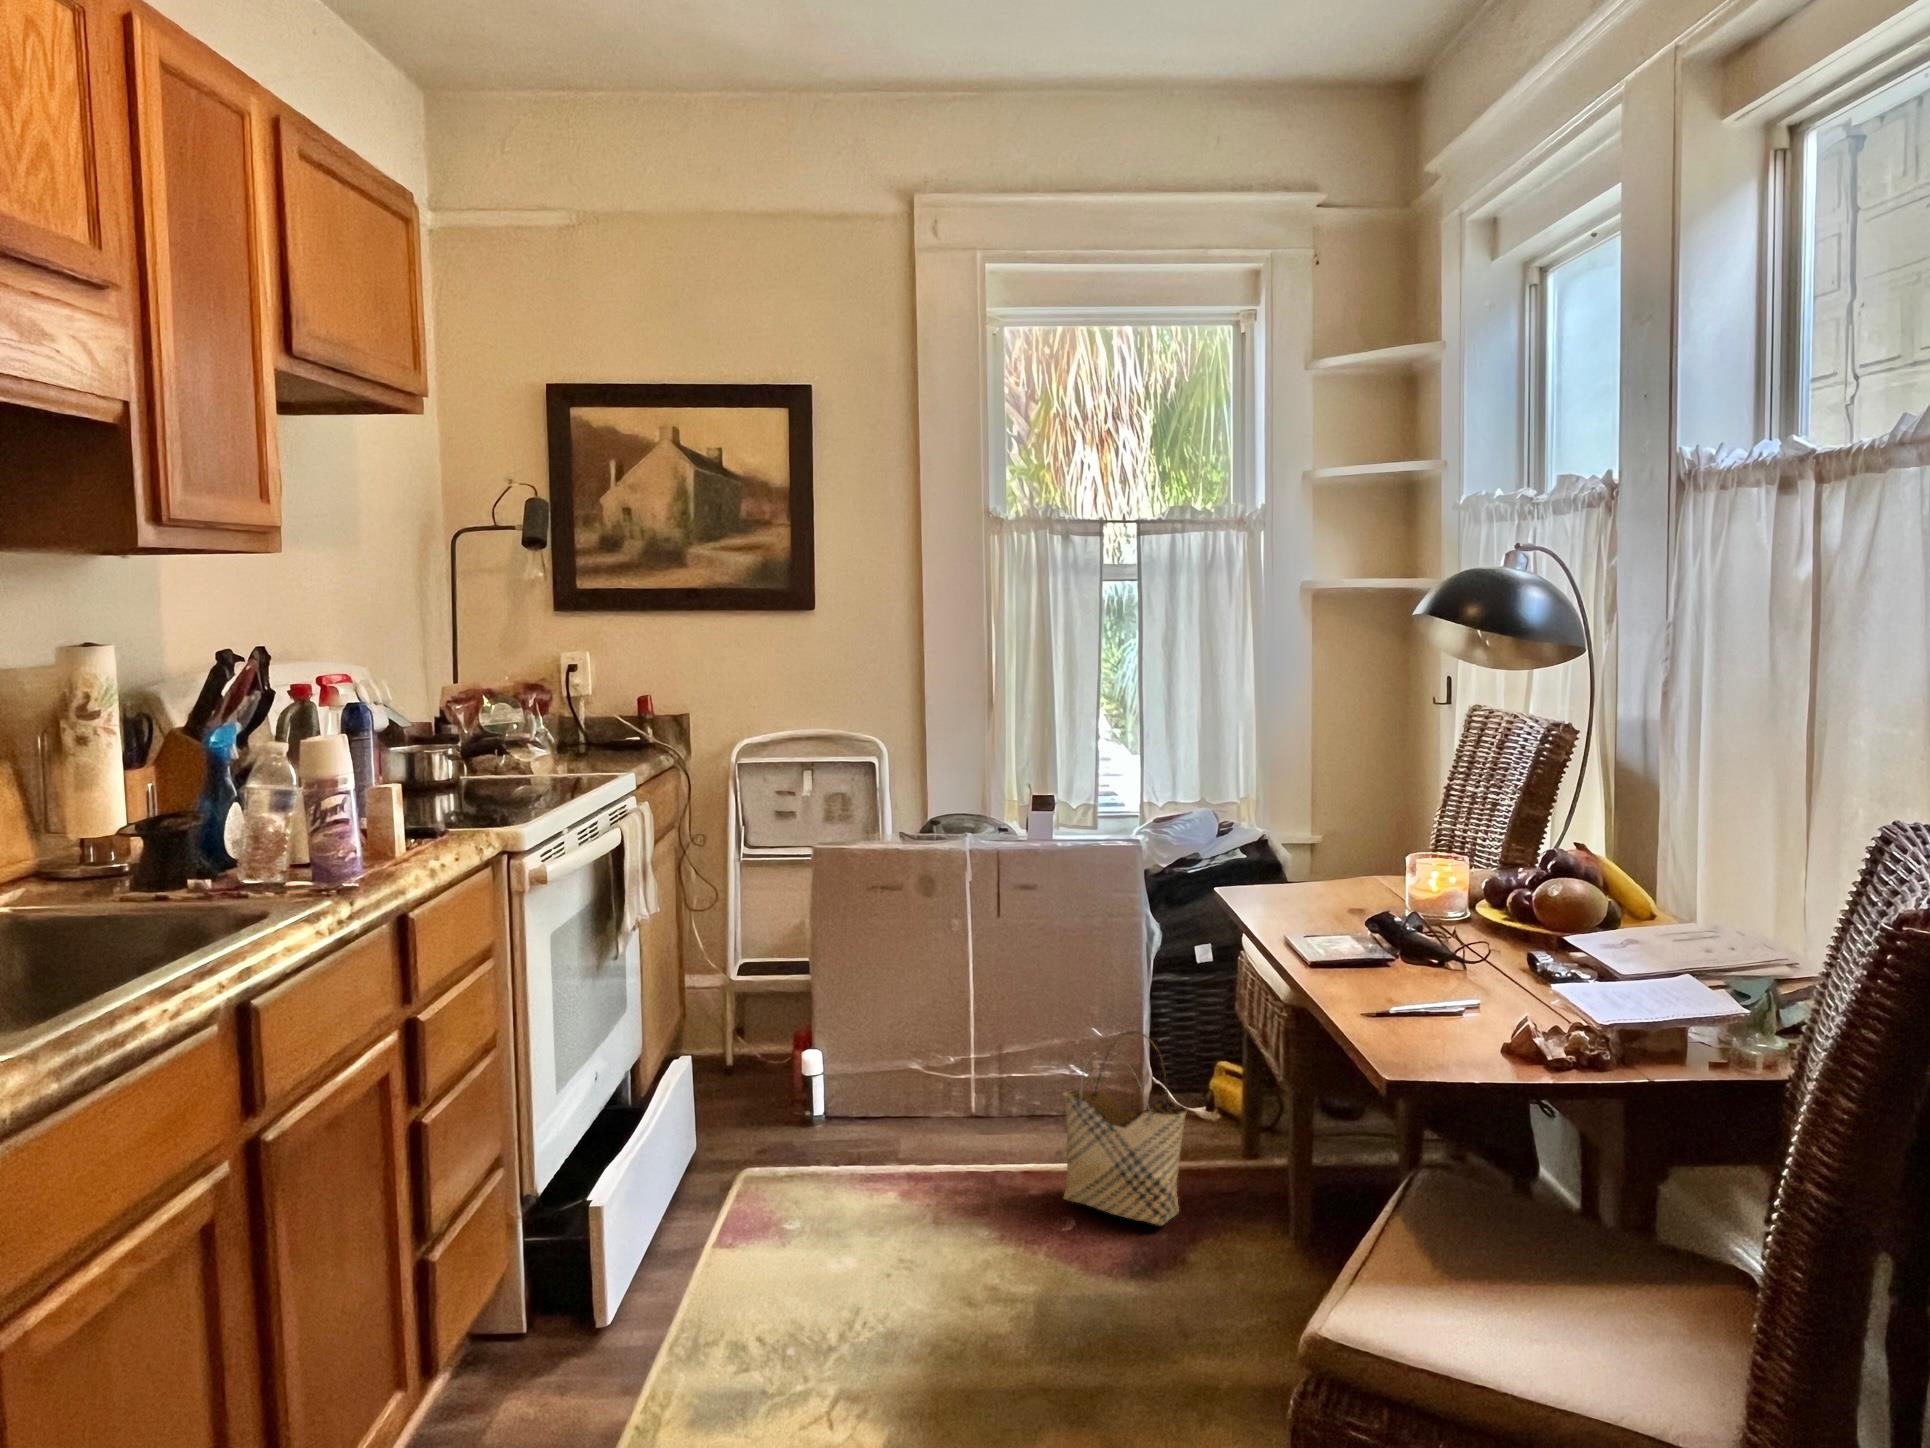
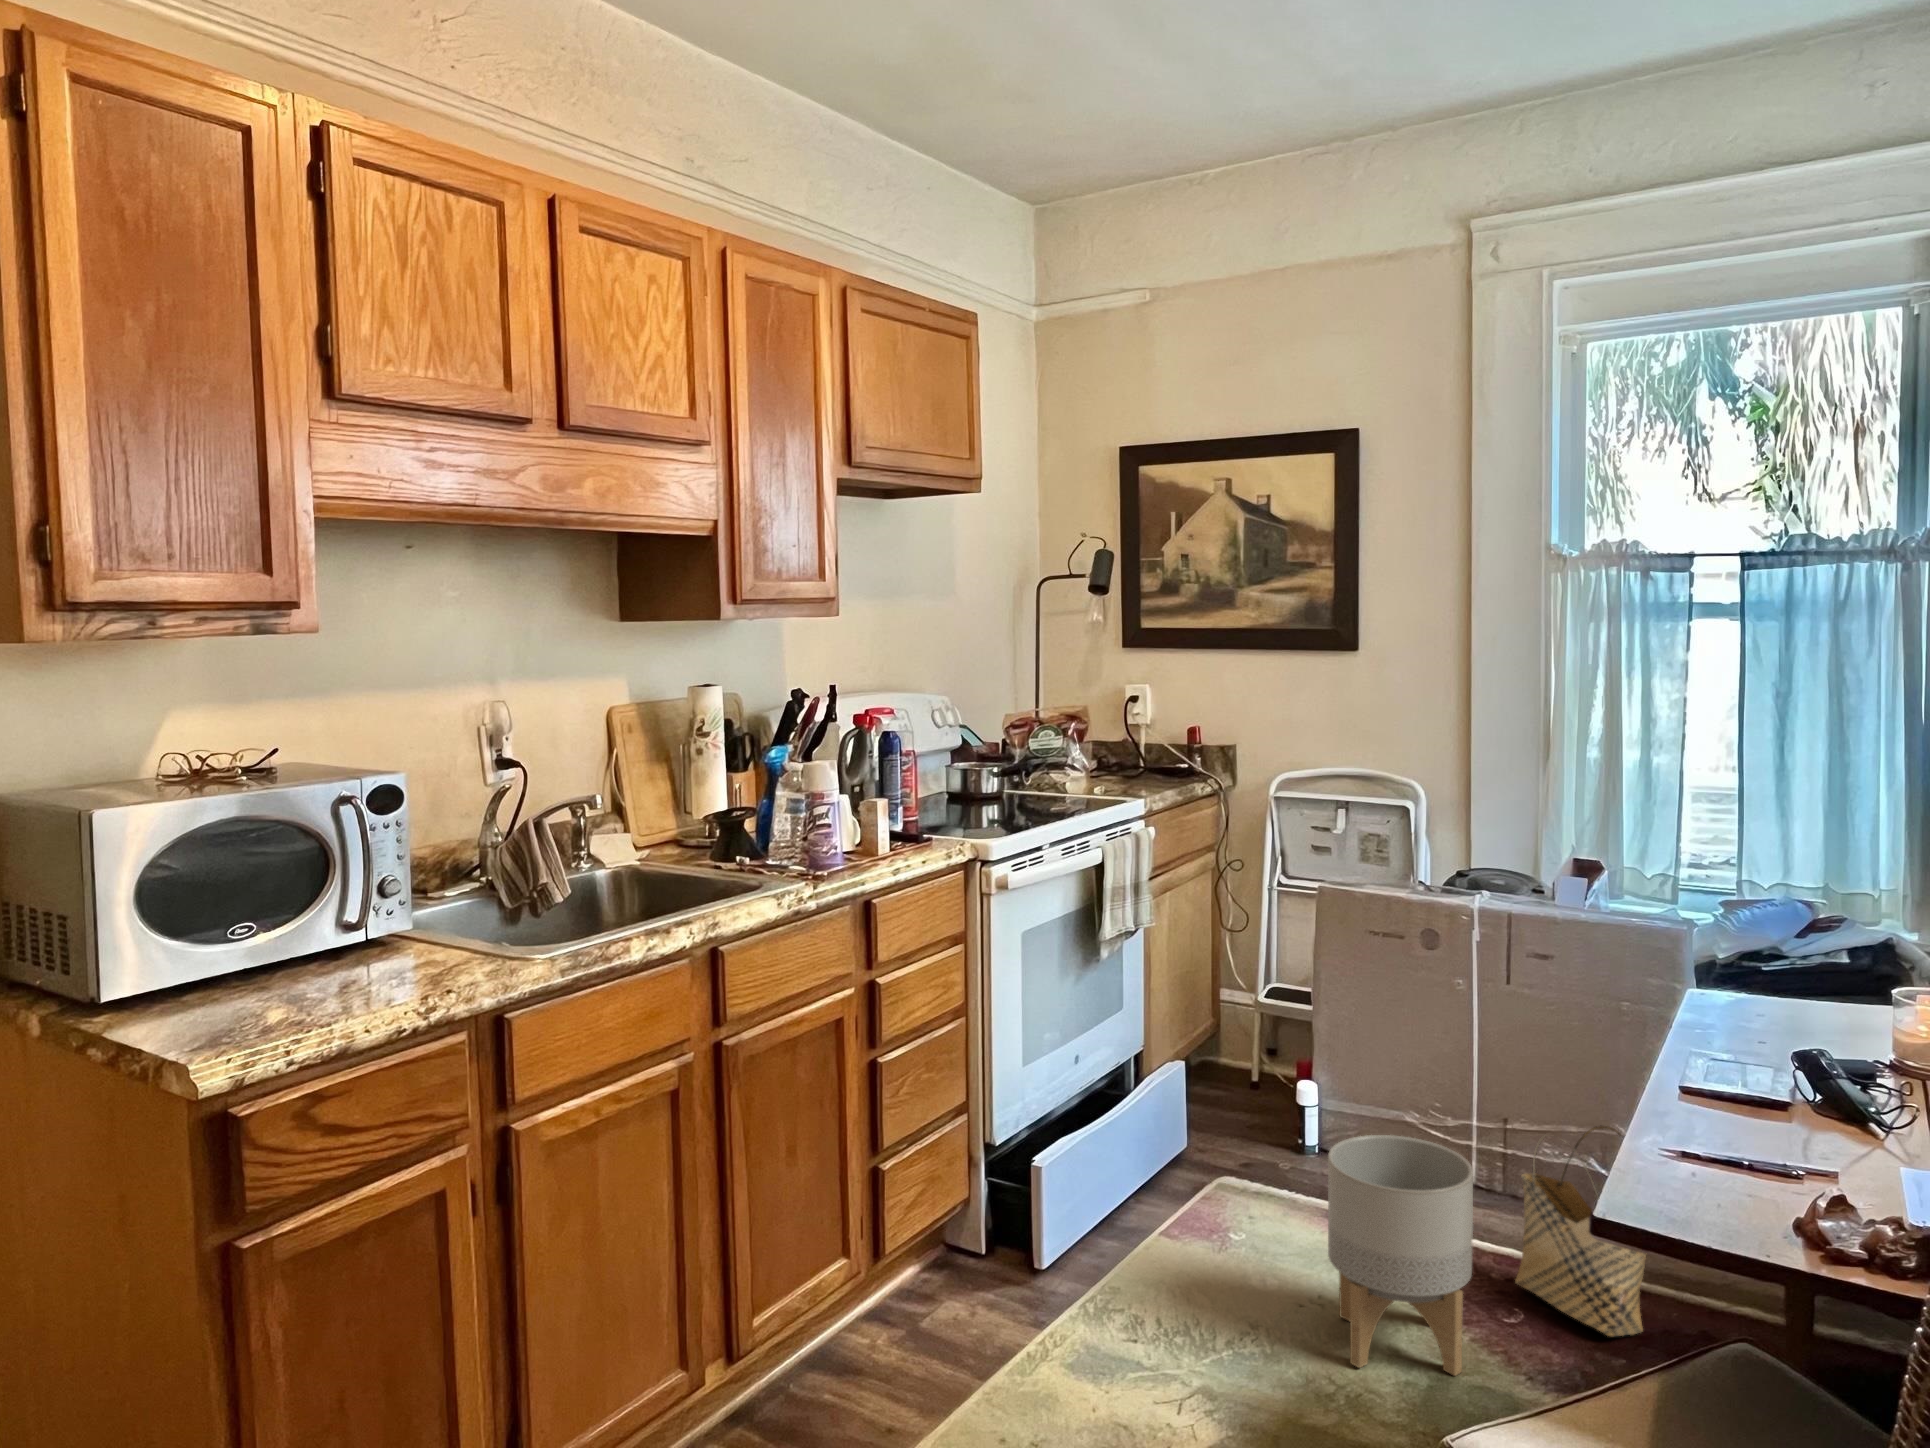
planter: none [924,1083,1066,1338] -> present [1328,1135,1473,1375]

